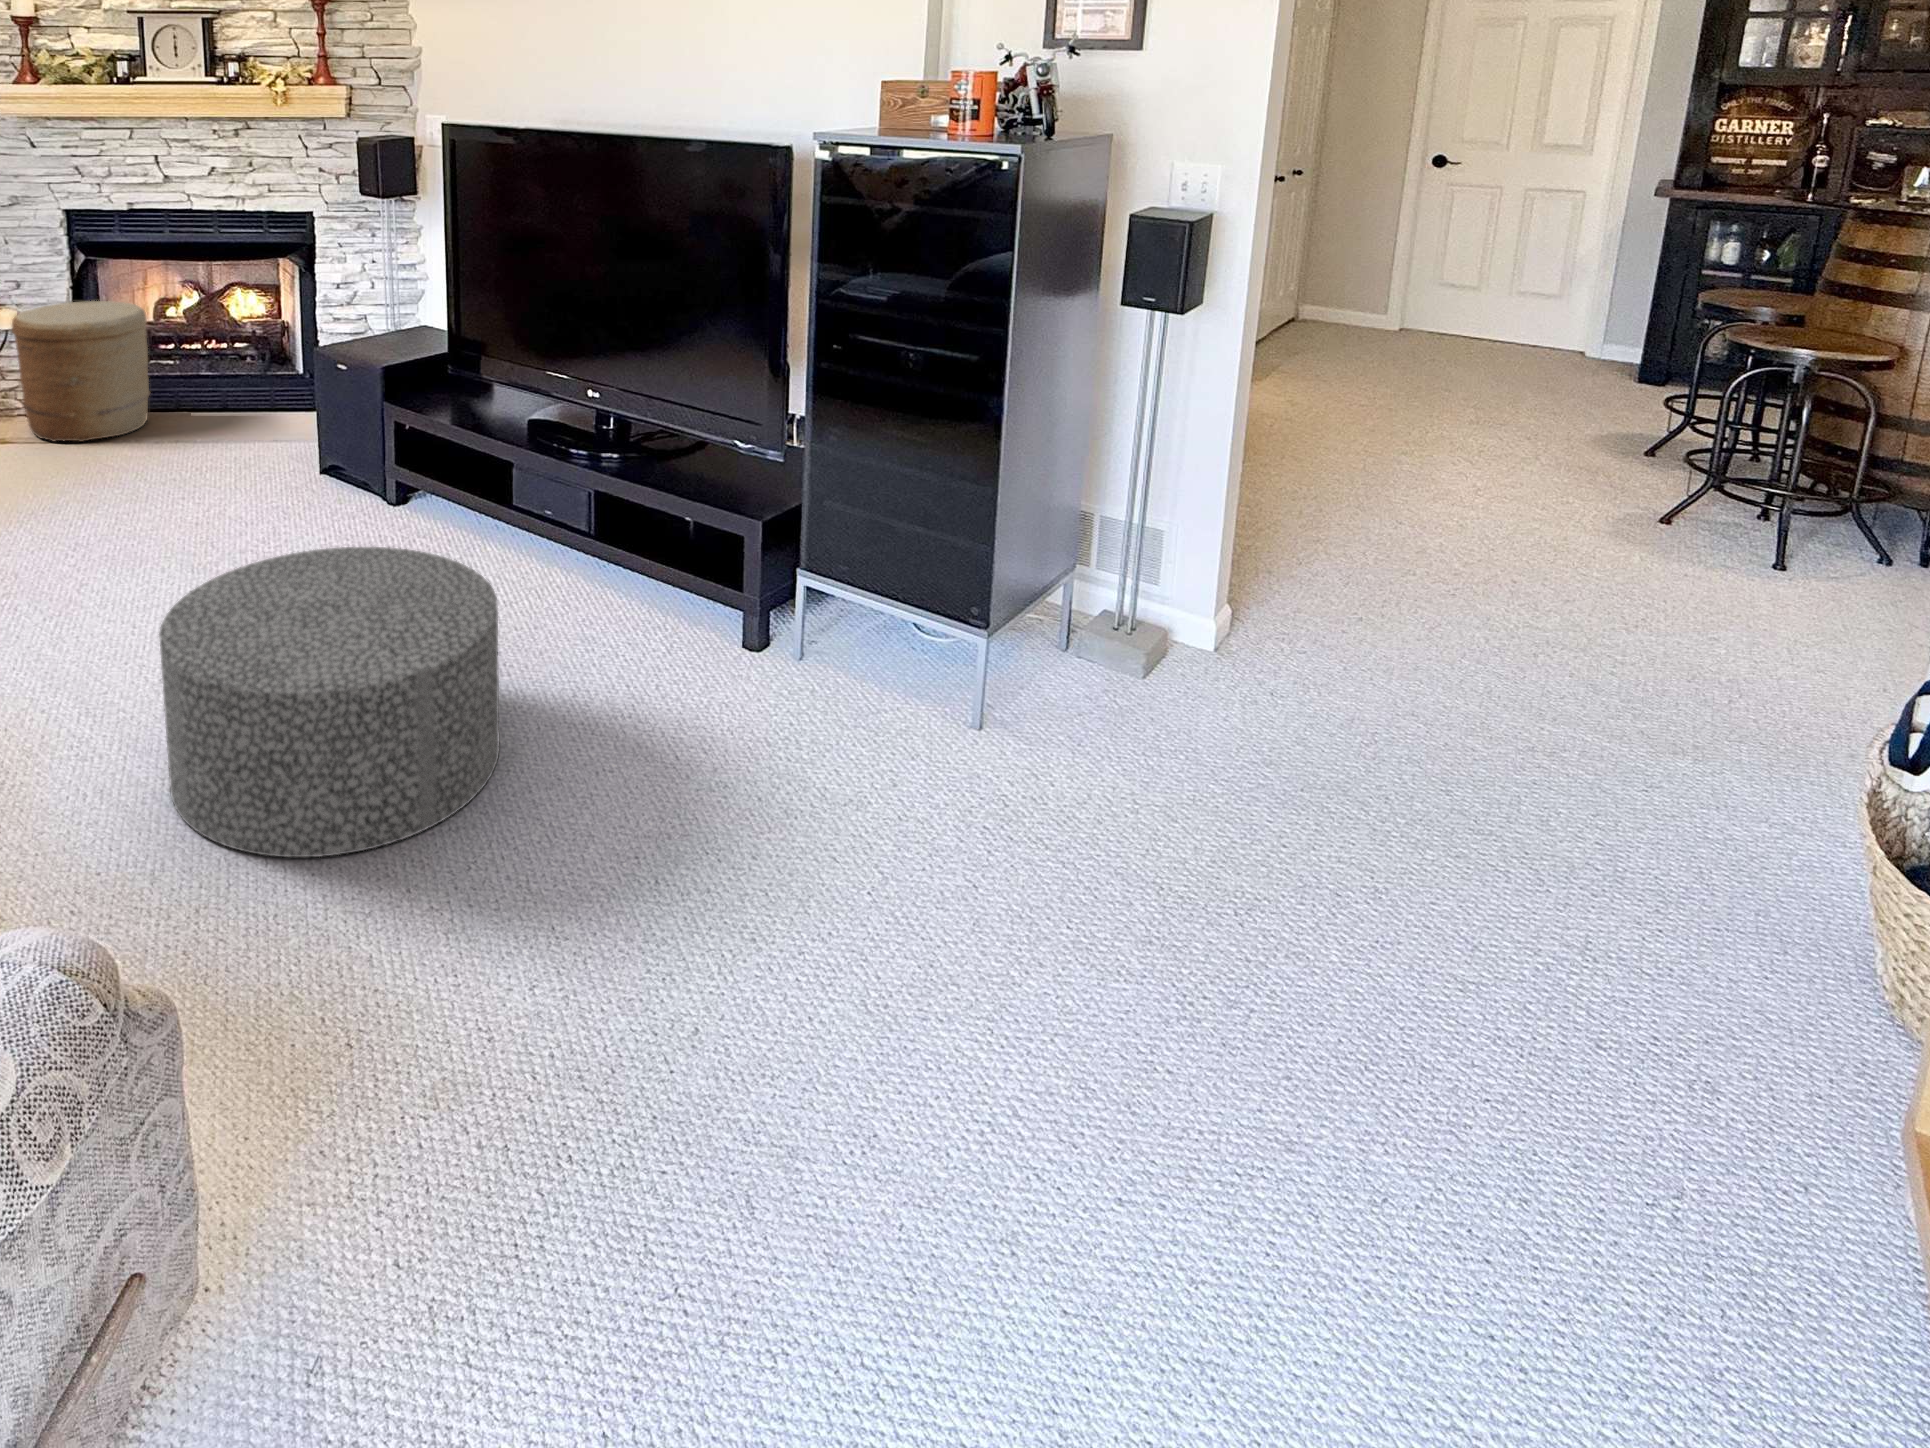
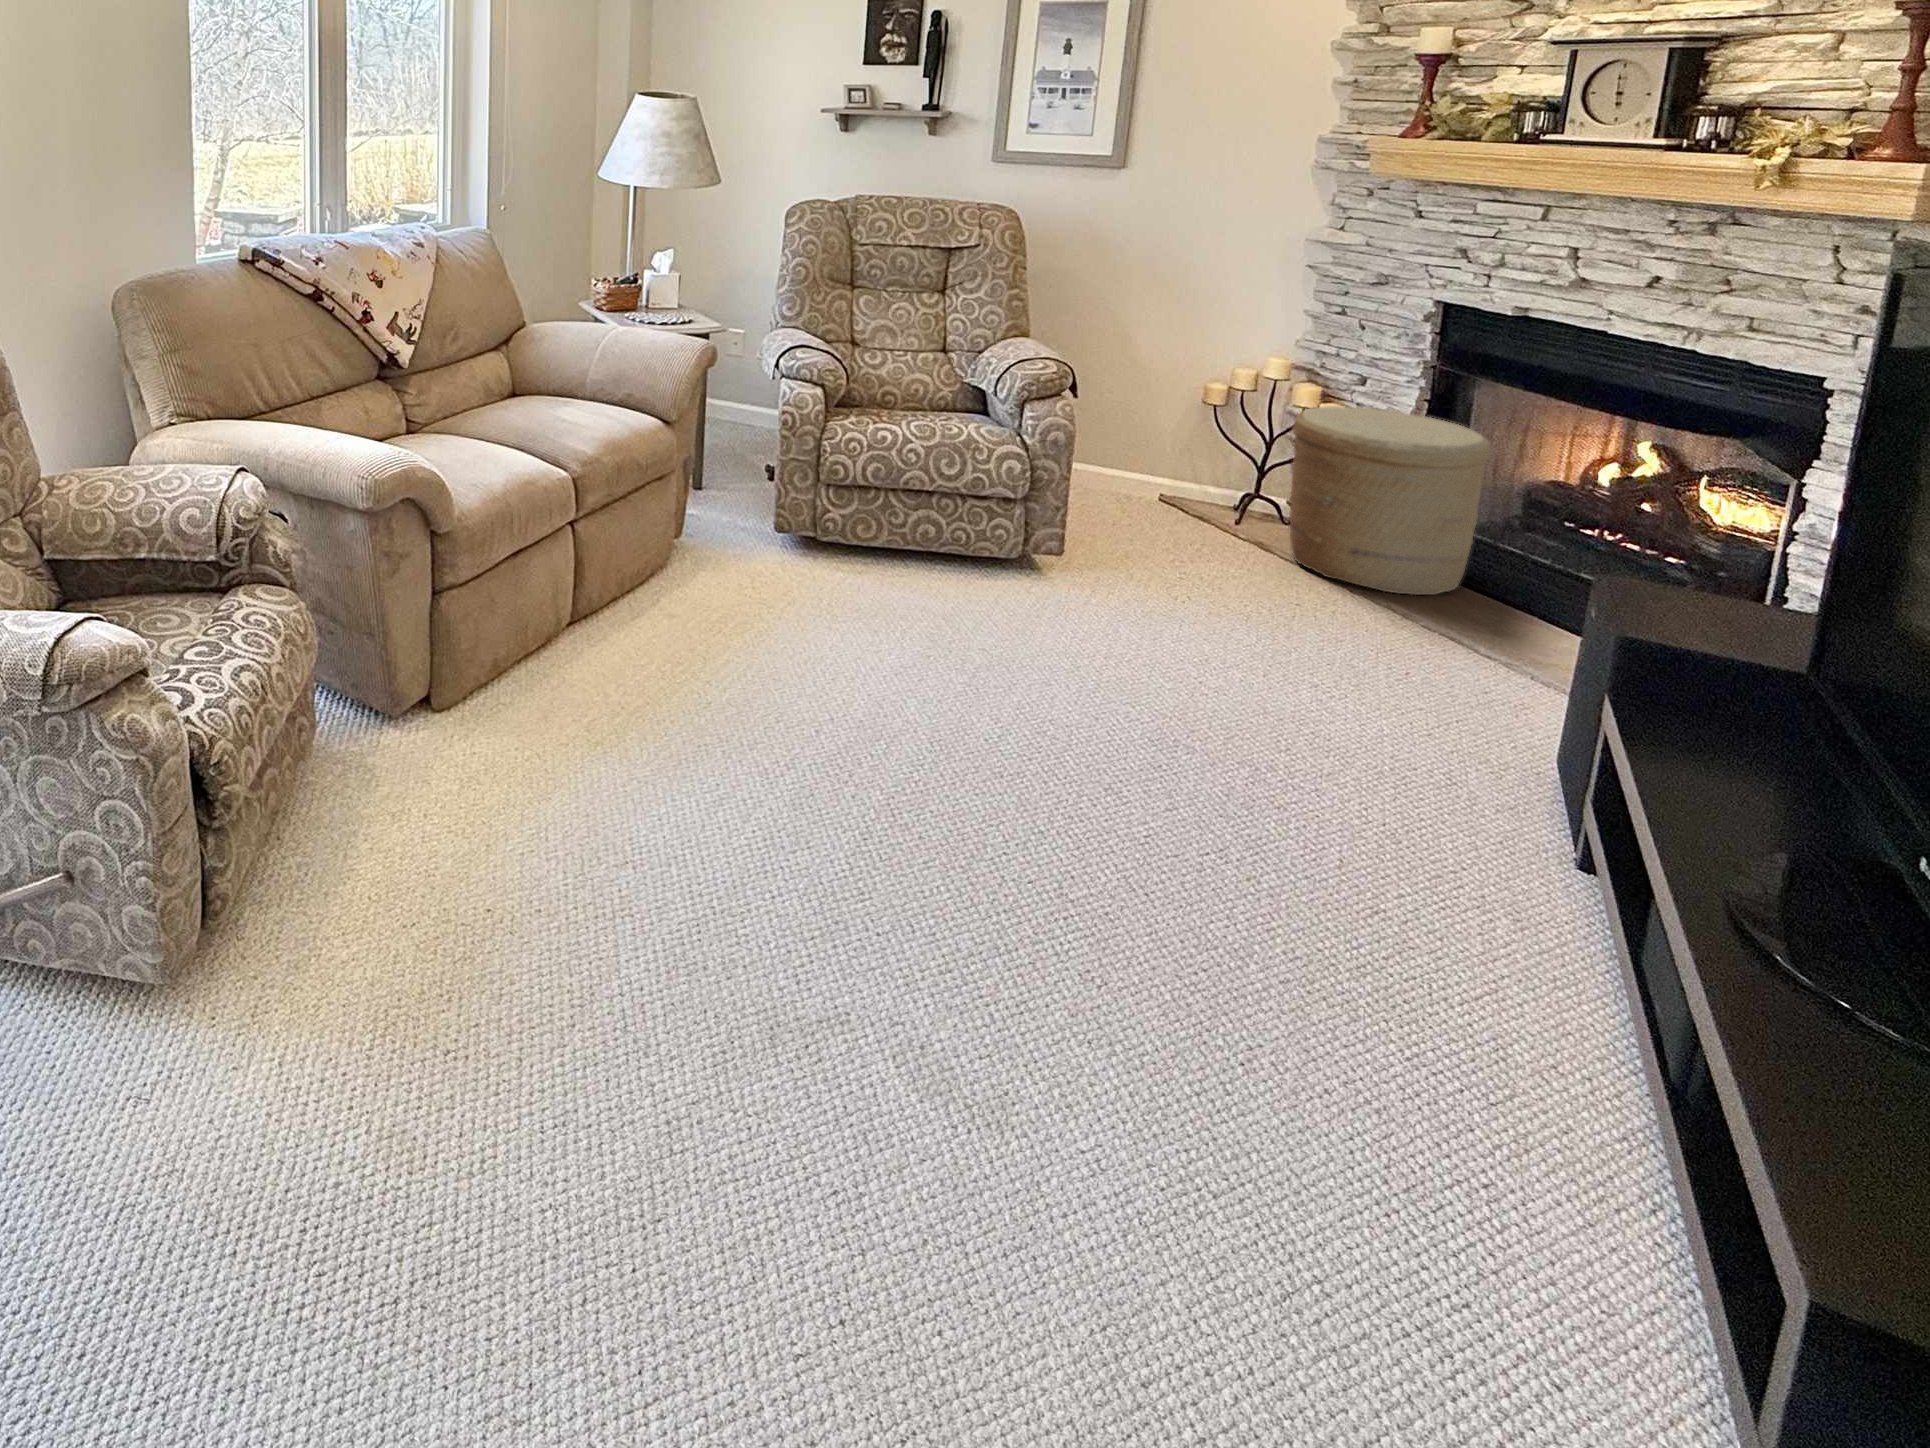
ottoman: present [159,547,500,857] -> none [679,674,1111,1094]

